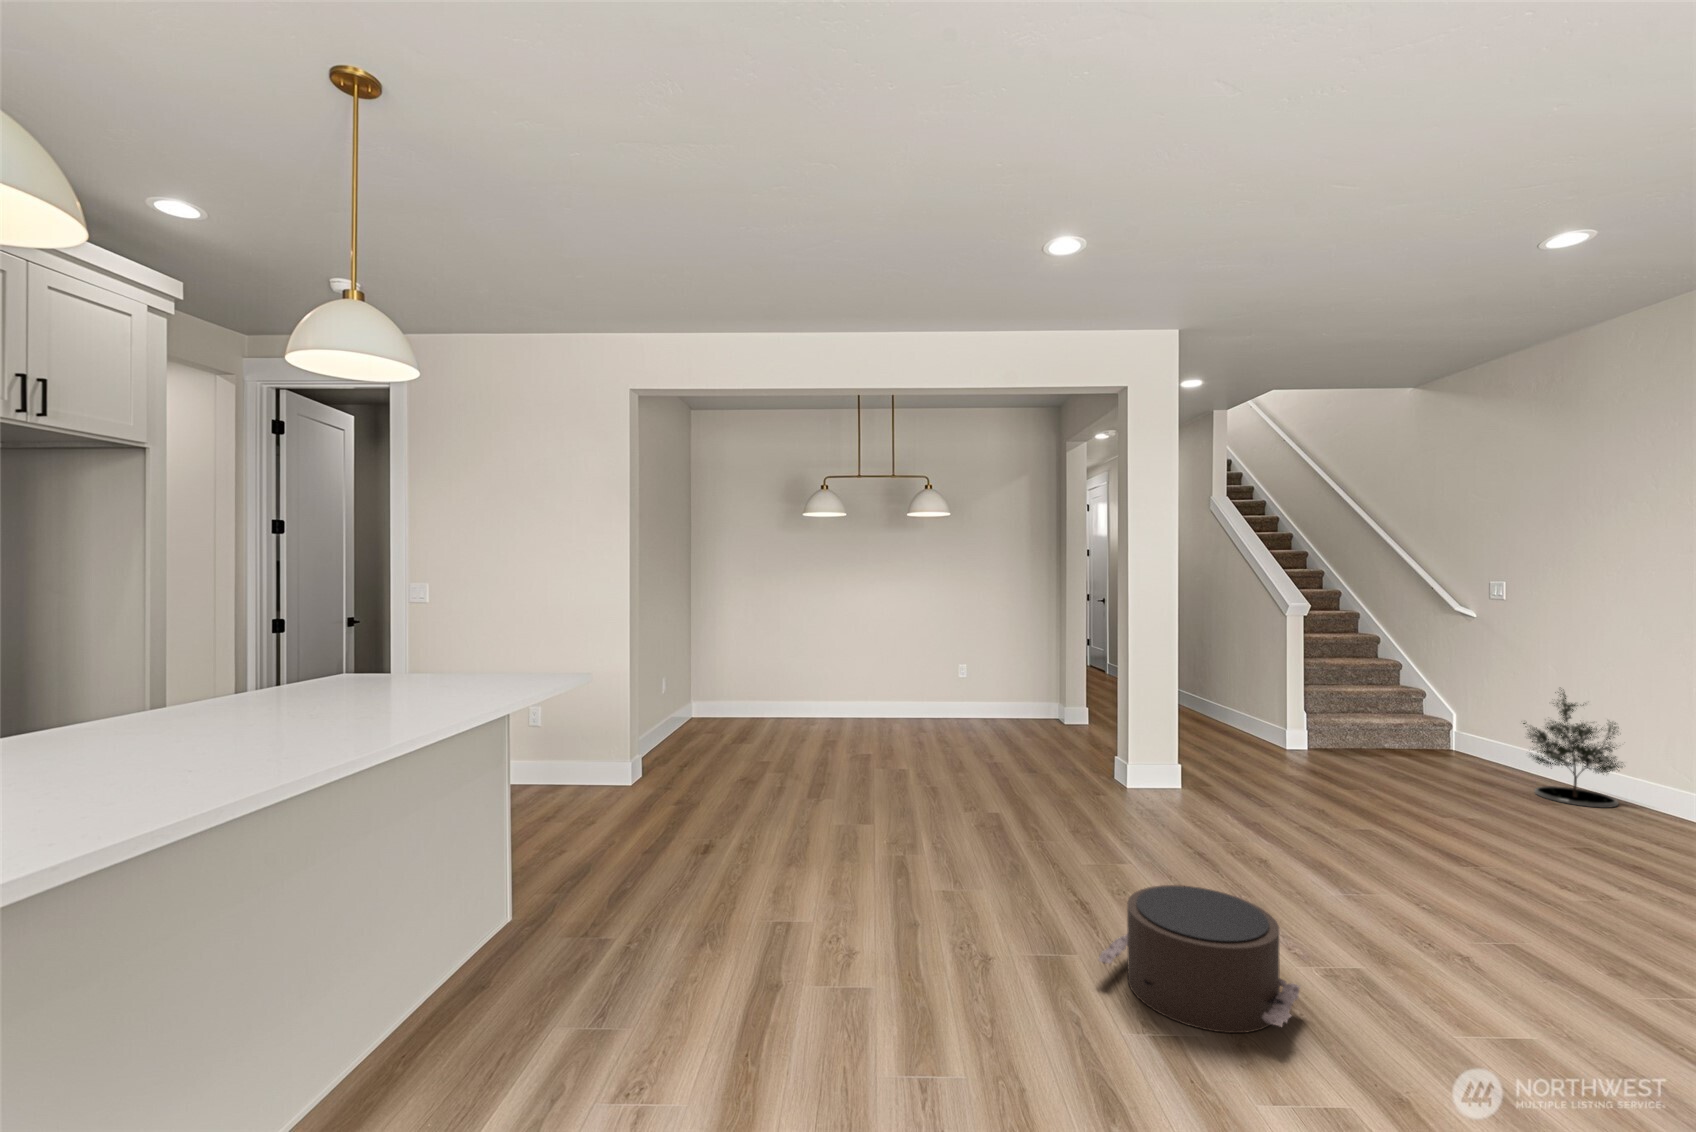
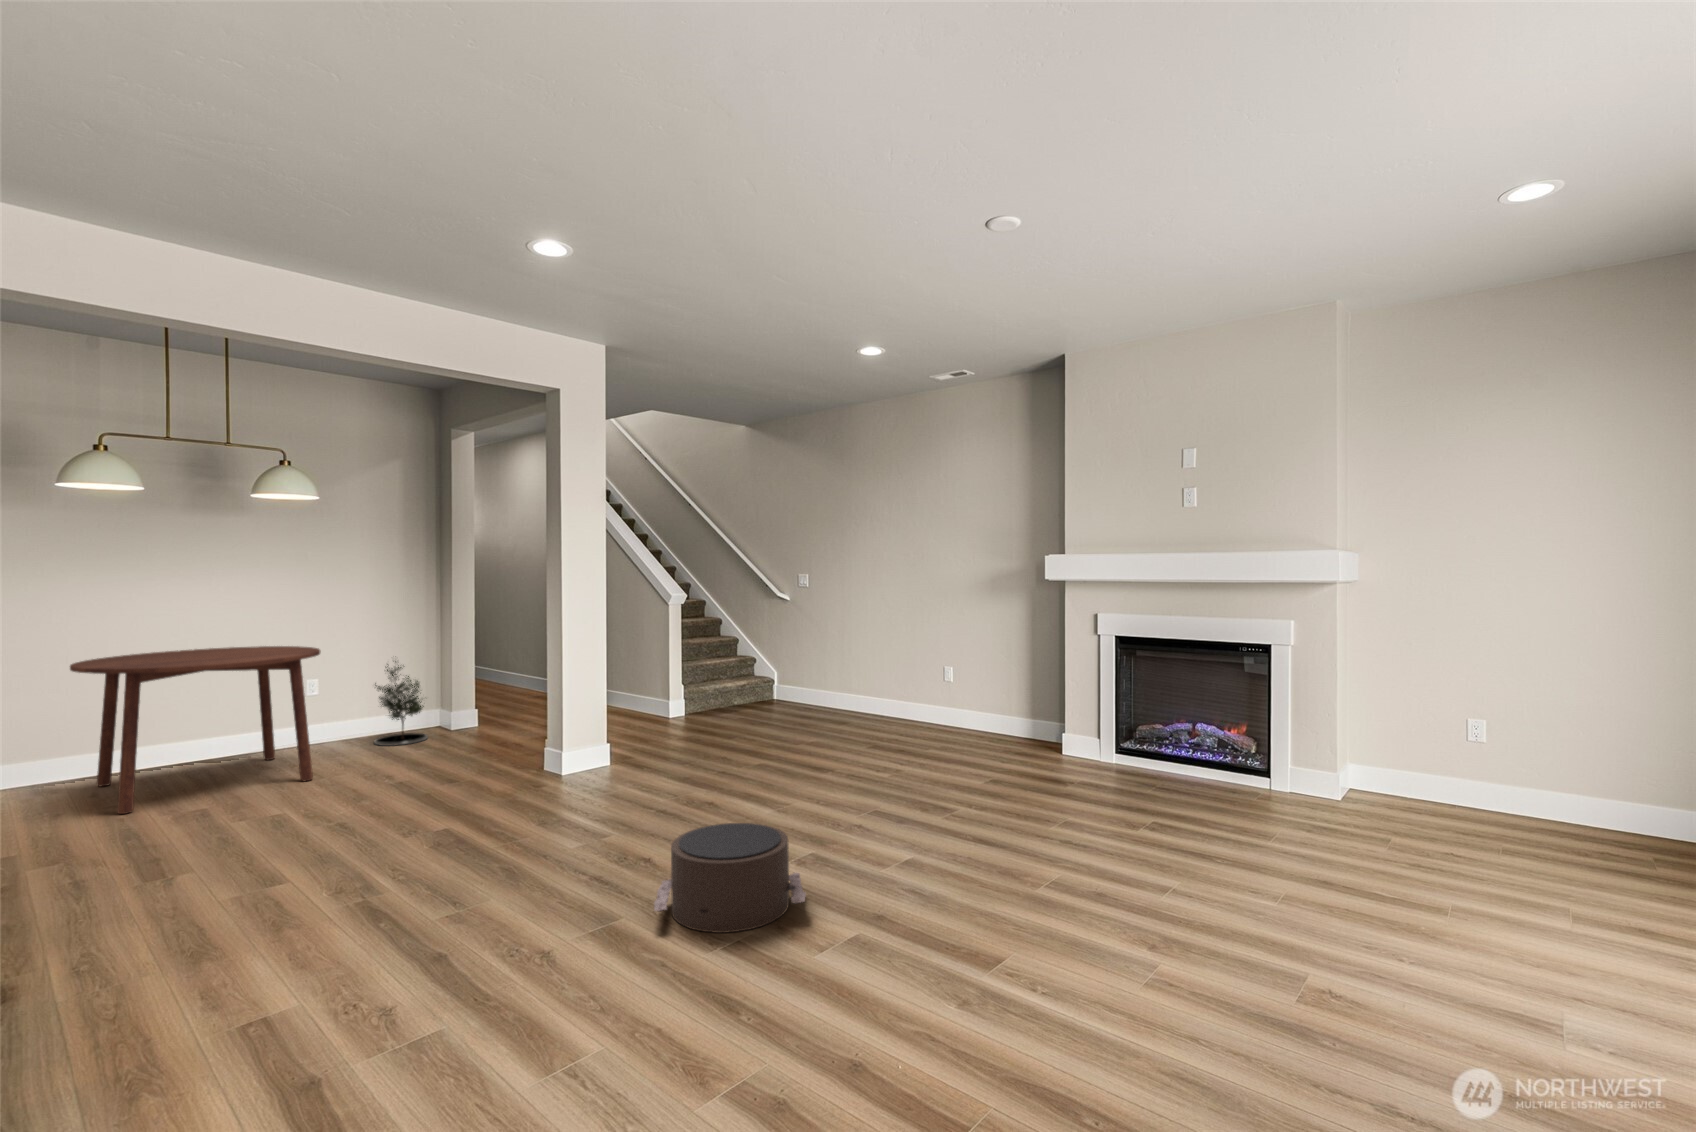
dining table: none [811,633,954,745] -> present [70,646,321,814]
potted tree: present [1523,690,1623,808] -> present [374,661,428,746]

